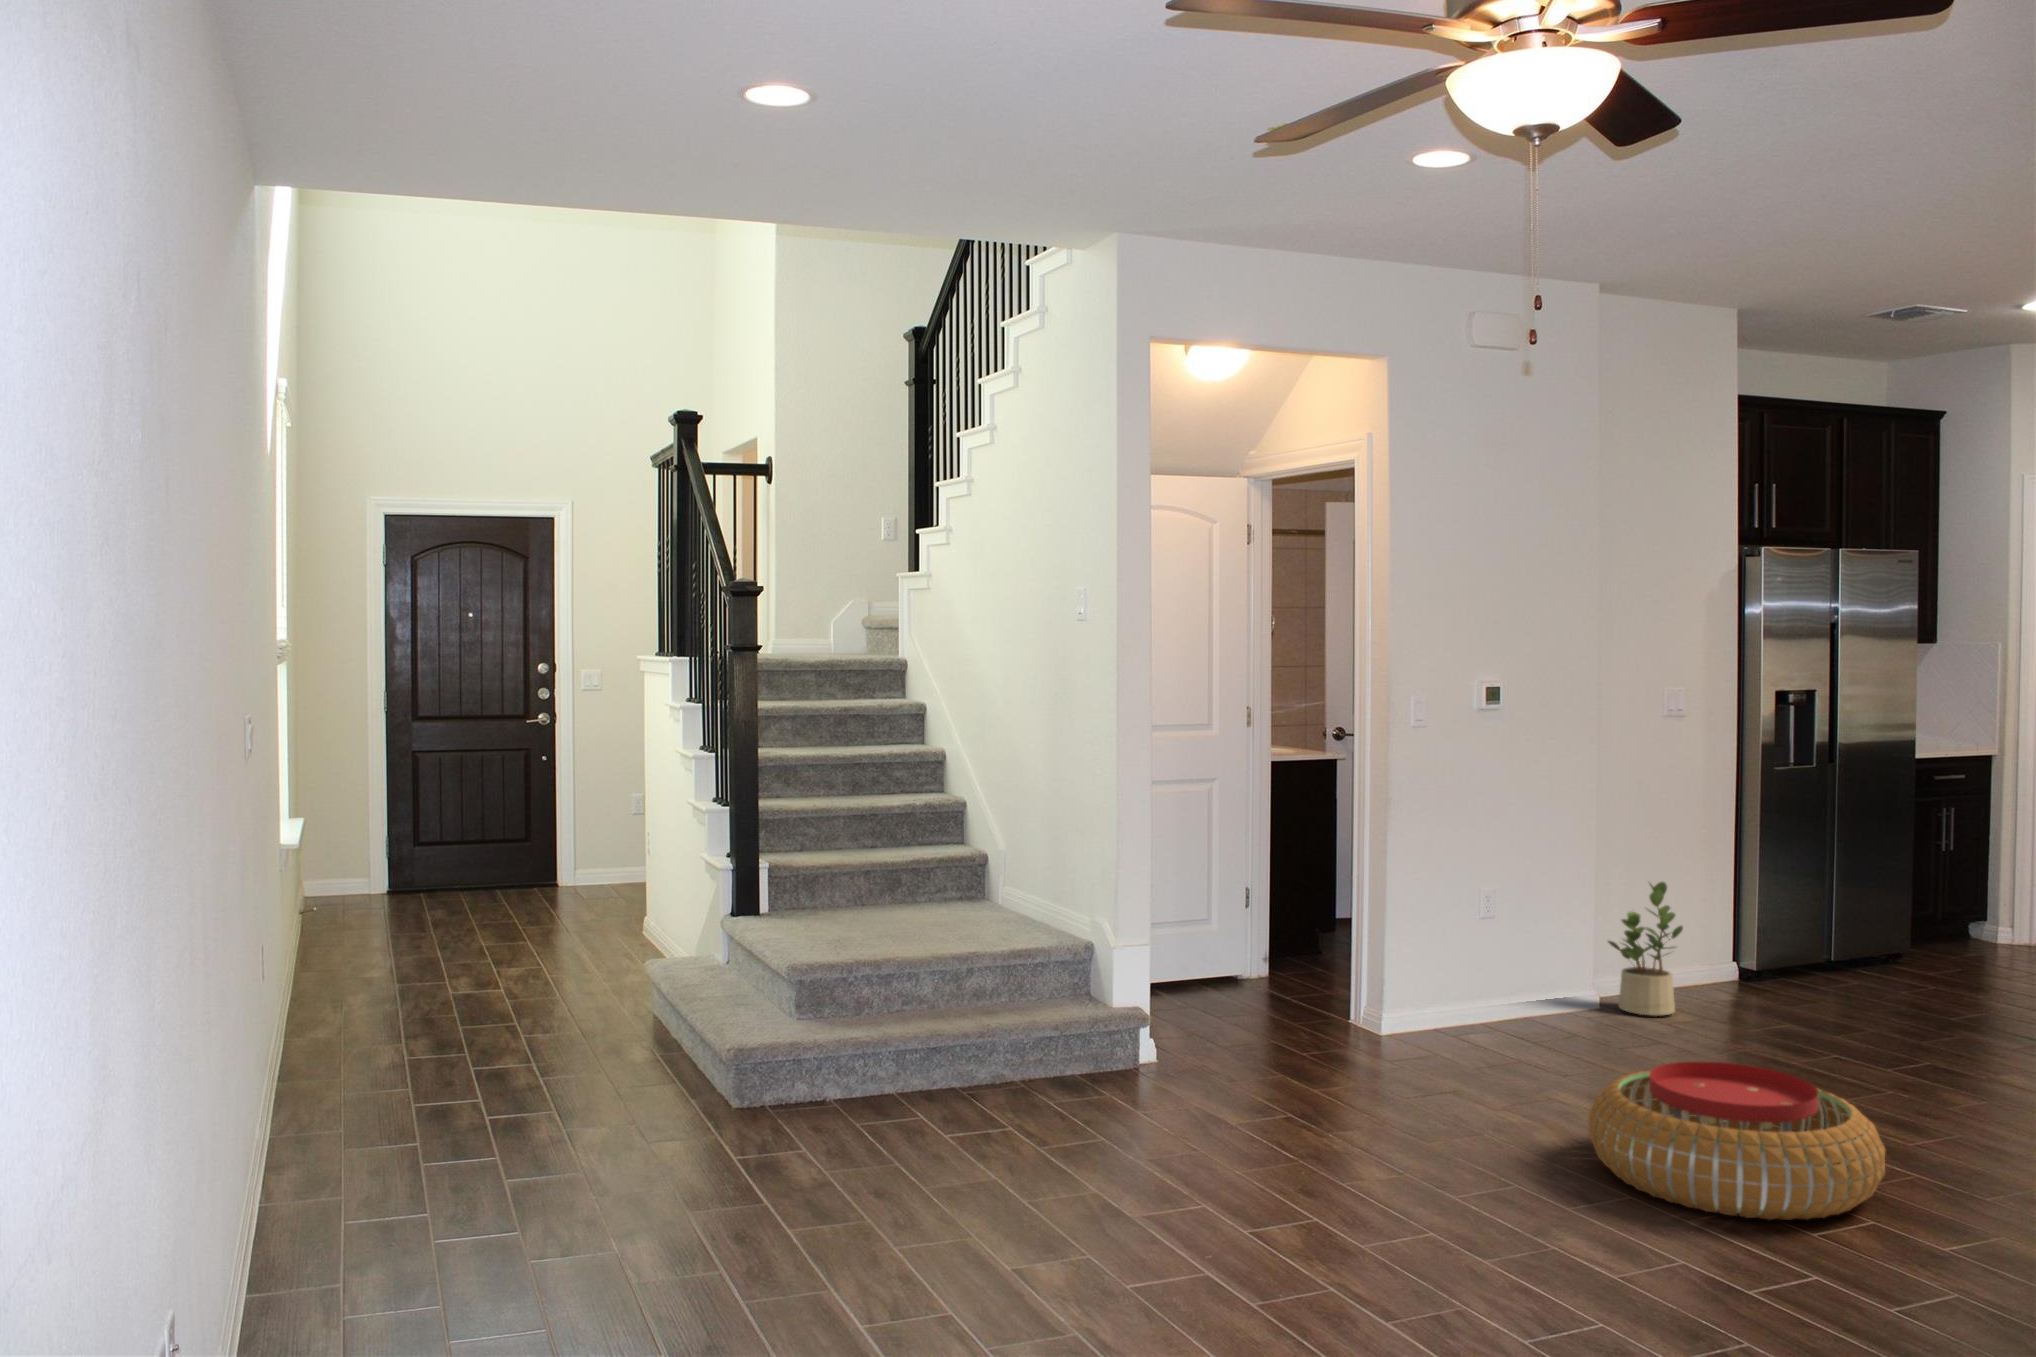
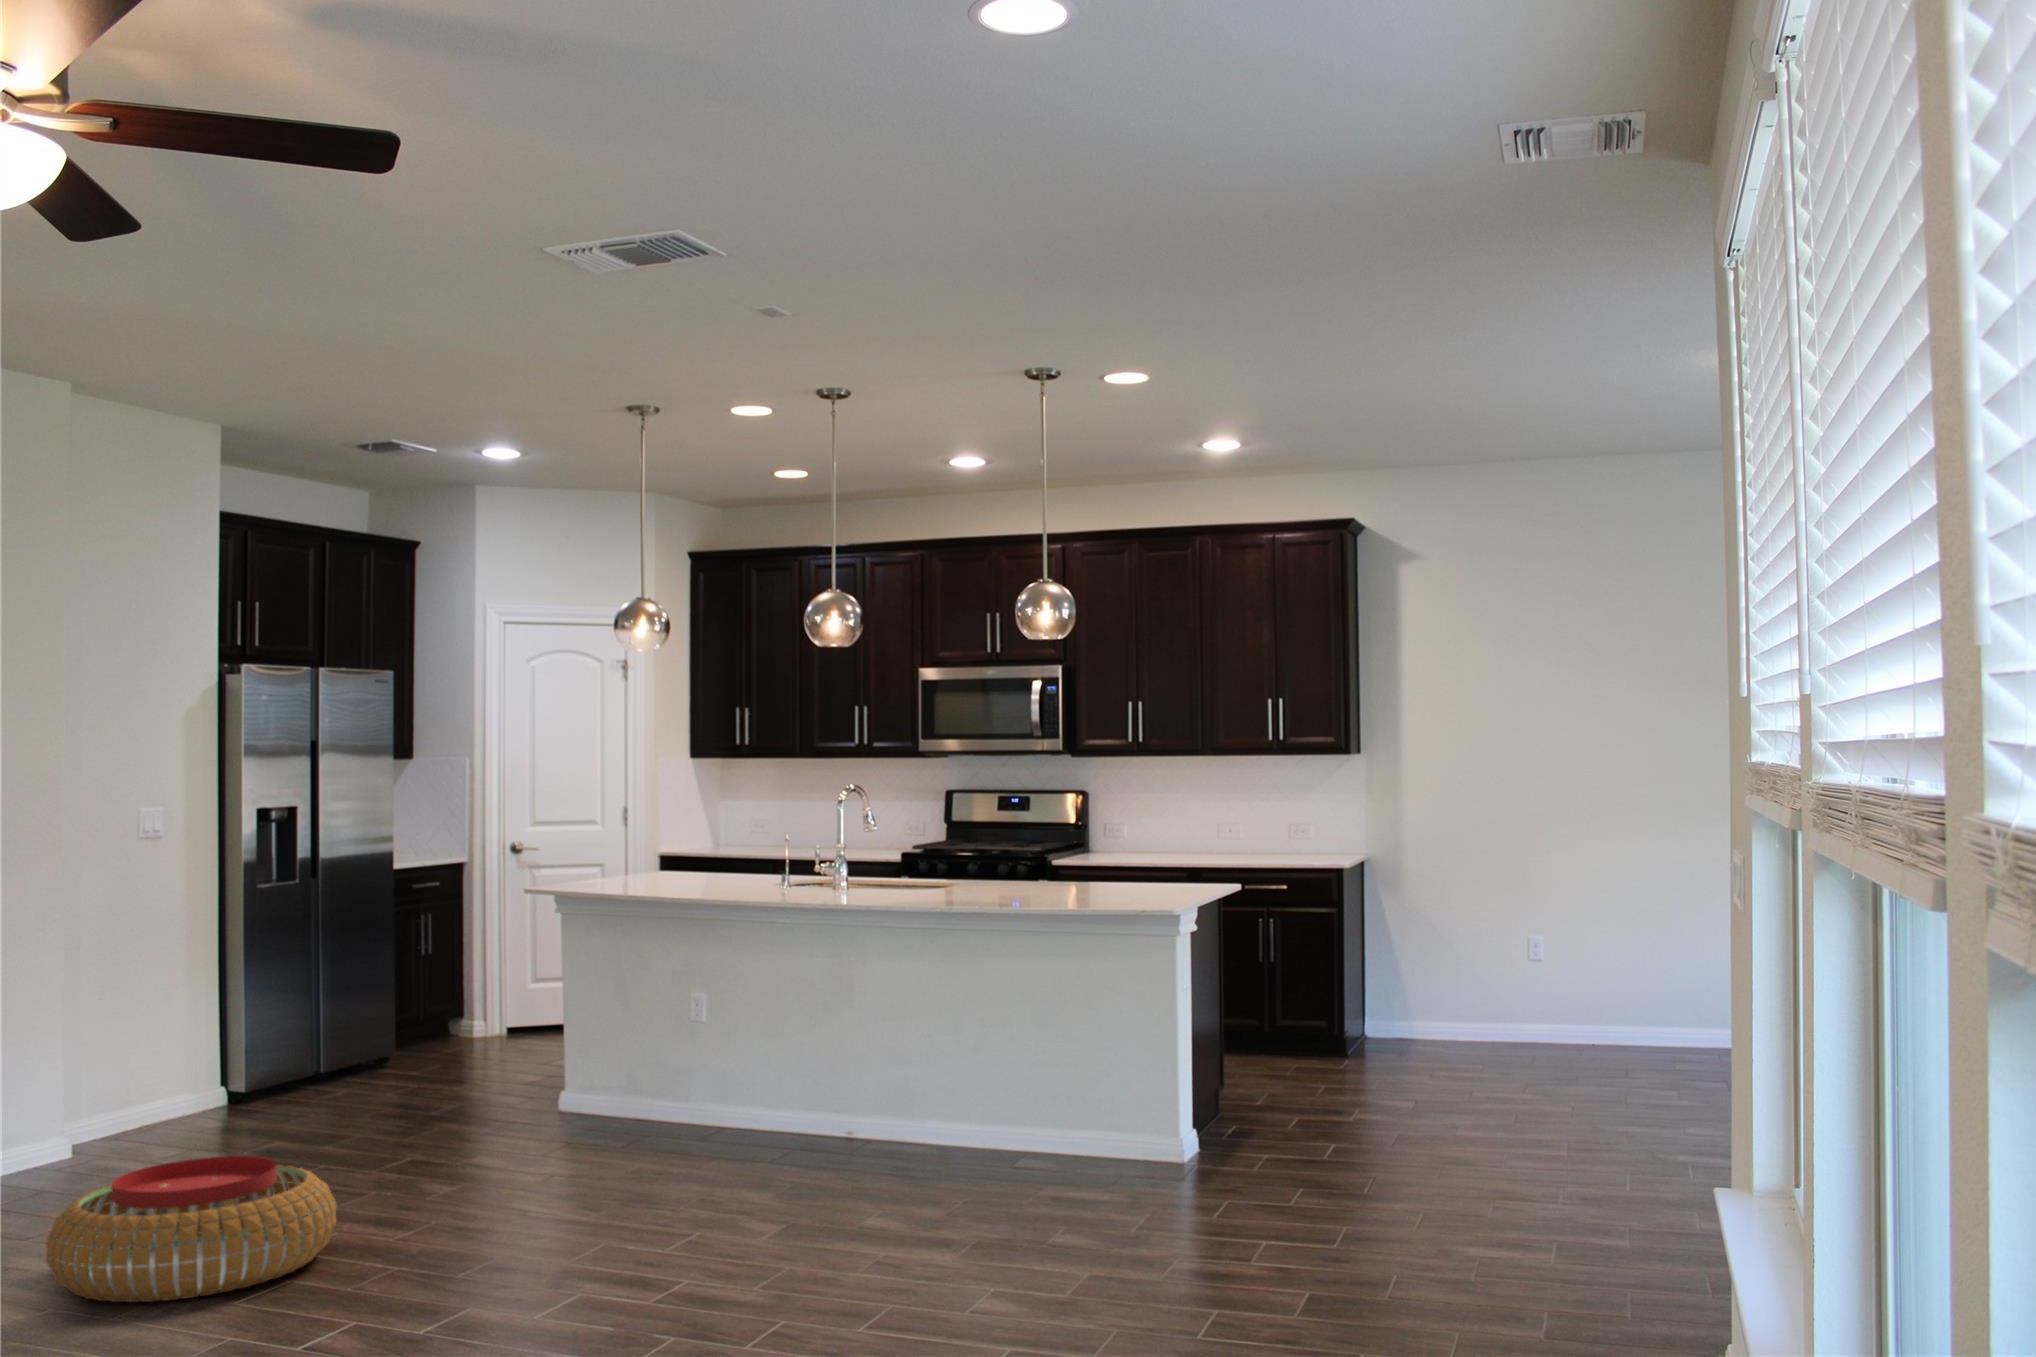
potted plant: present [1608,882,1683,1016] -> none [79,1009,163,1154]

